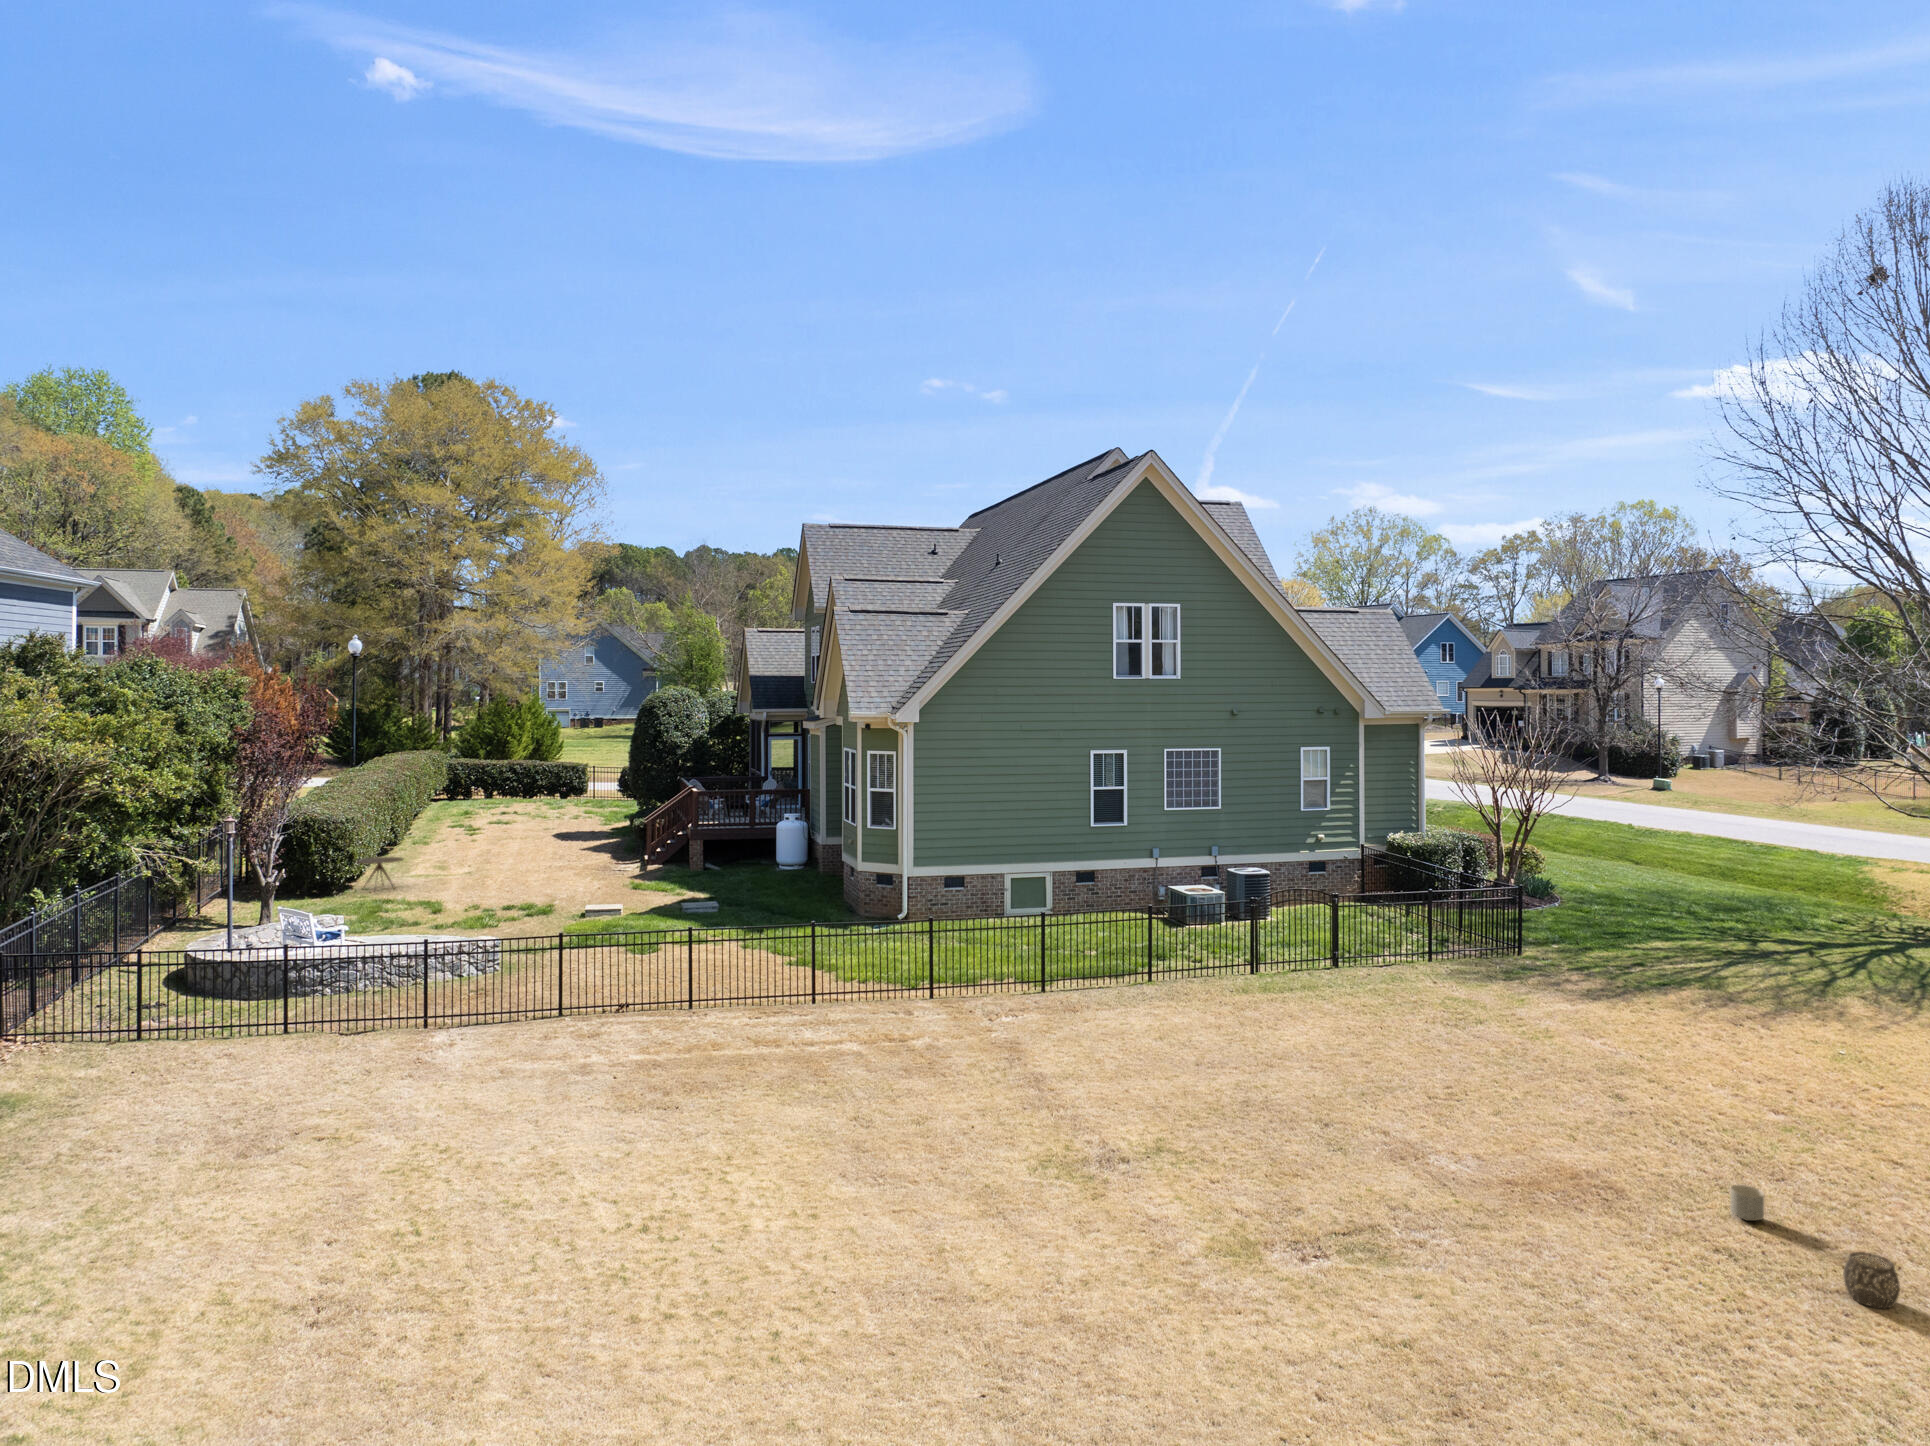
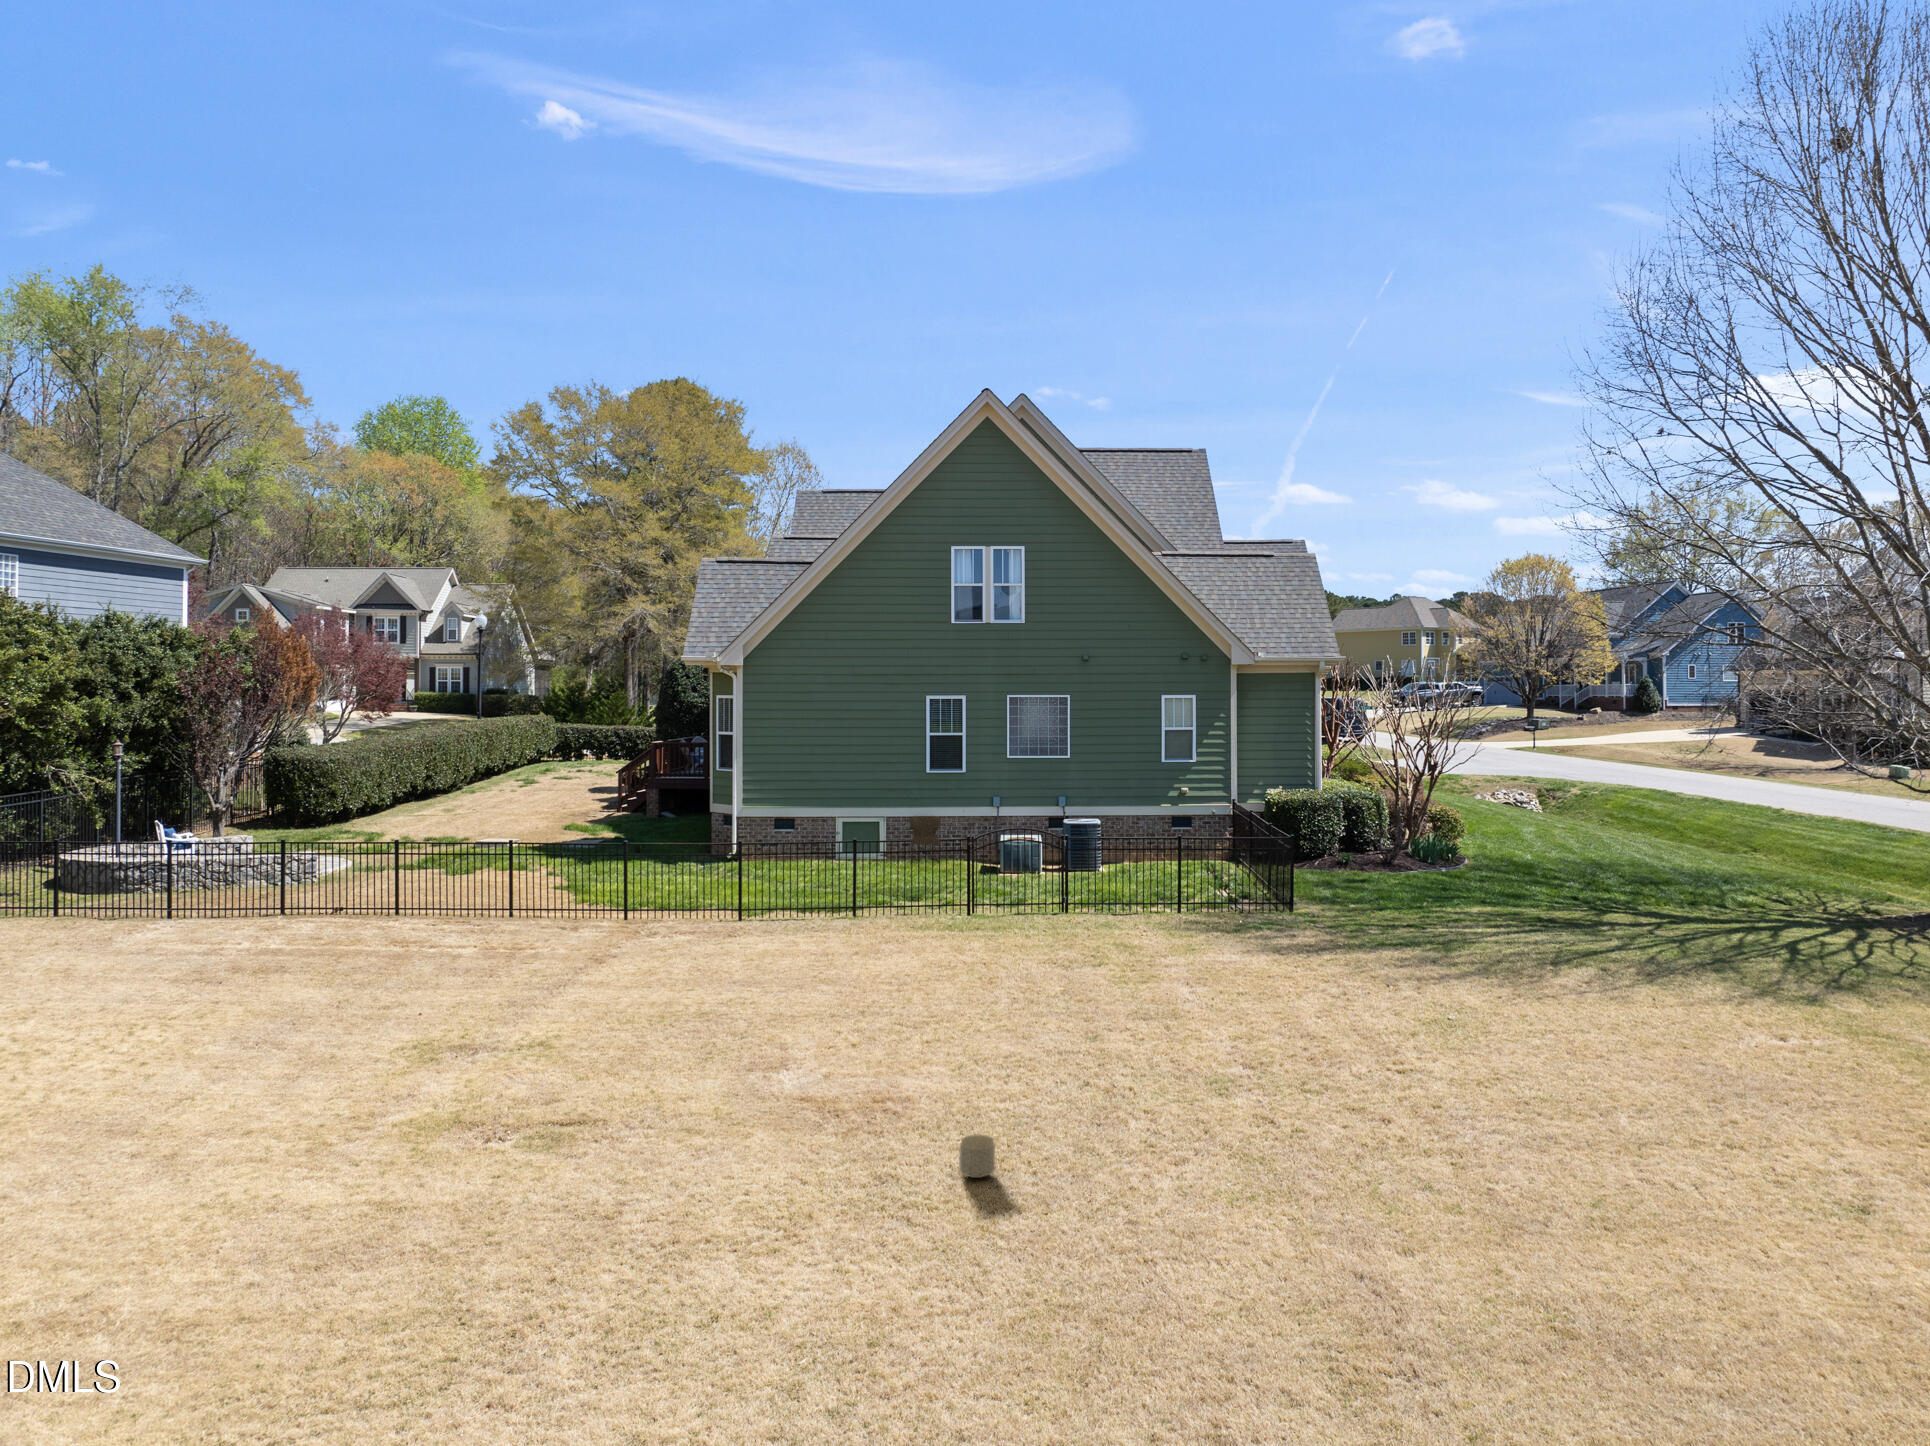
round table: present [357,857,403,887] -> none [336,792,380,821]
chair: none [1083,871,1118,919] -> present [909,816,941,862]
woven basket: present [1843,1252,1900,1309] -> none [900,1214,960,1288]

